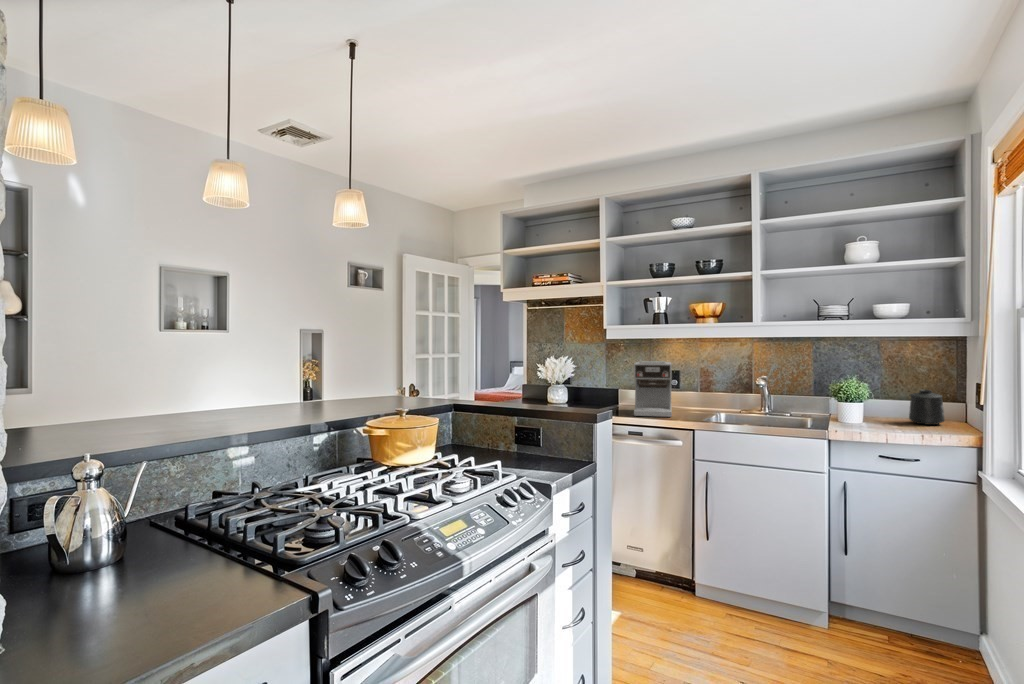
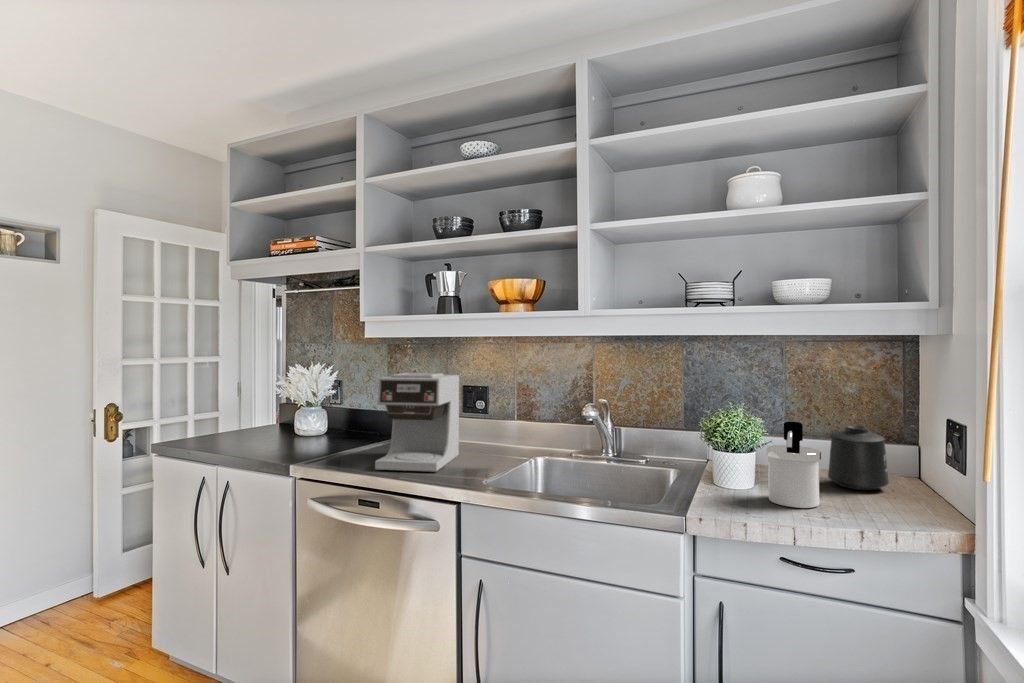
soap dispenser: none [873,386,904,430] -> present [766,422,821,508]

